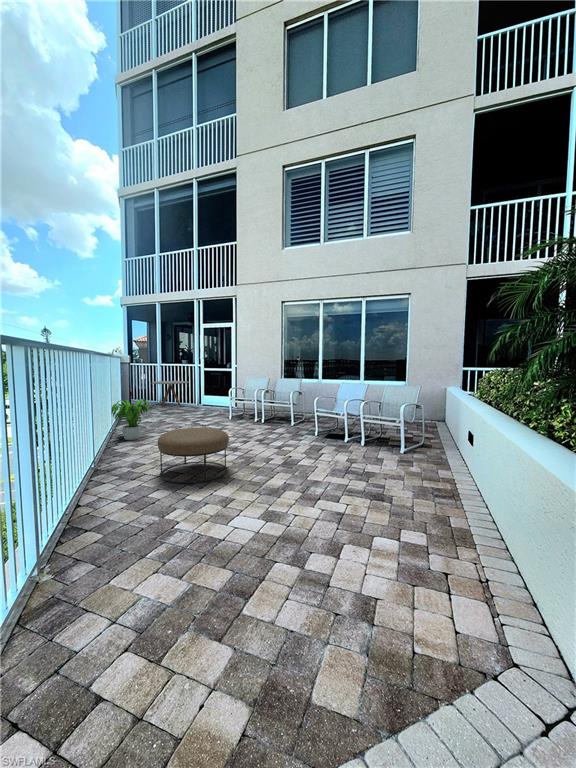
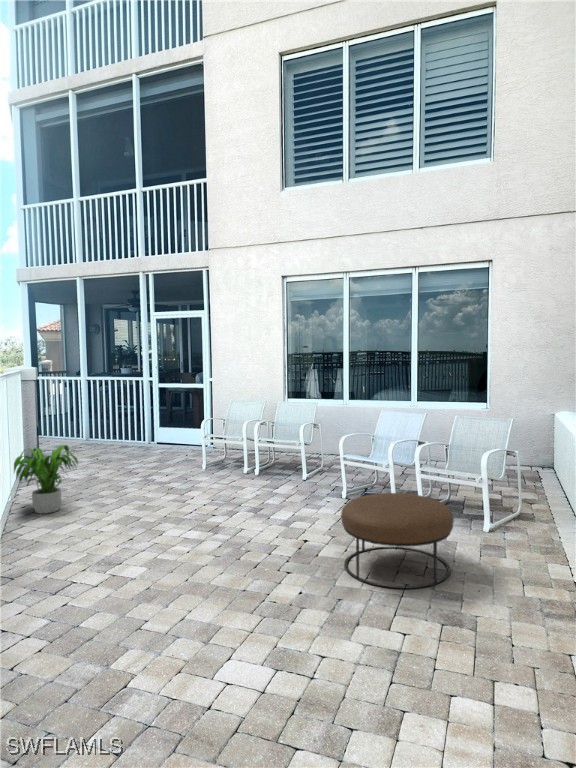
round table: present [152,381,189,407] -> none [75,403,134,448]
ottoman: present [157,427,229,483] -> present [341,493,454,589]

